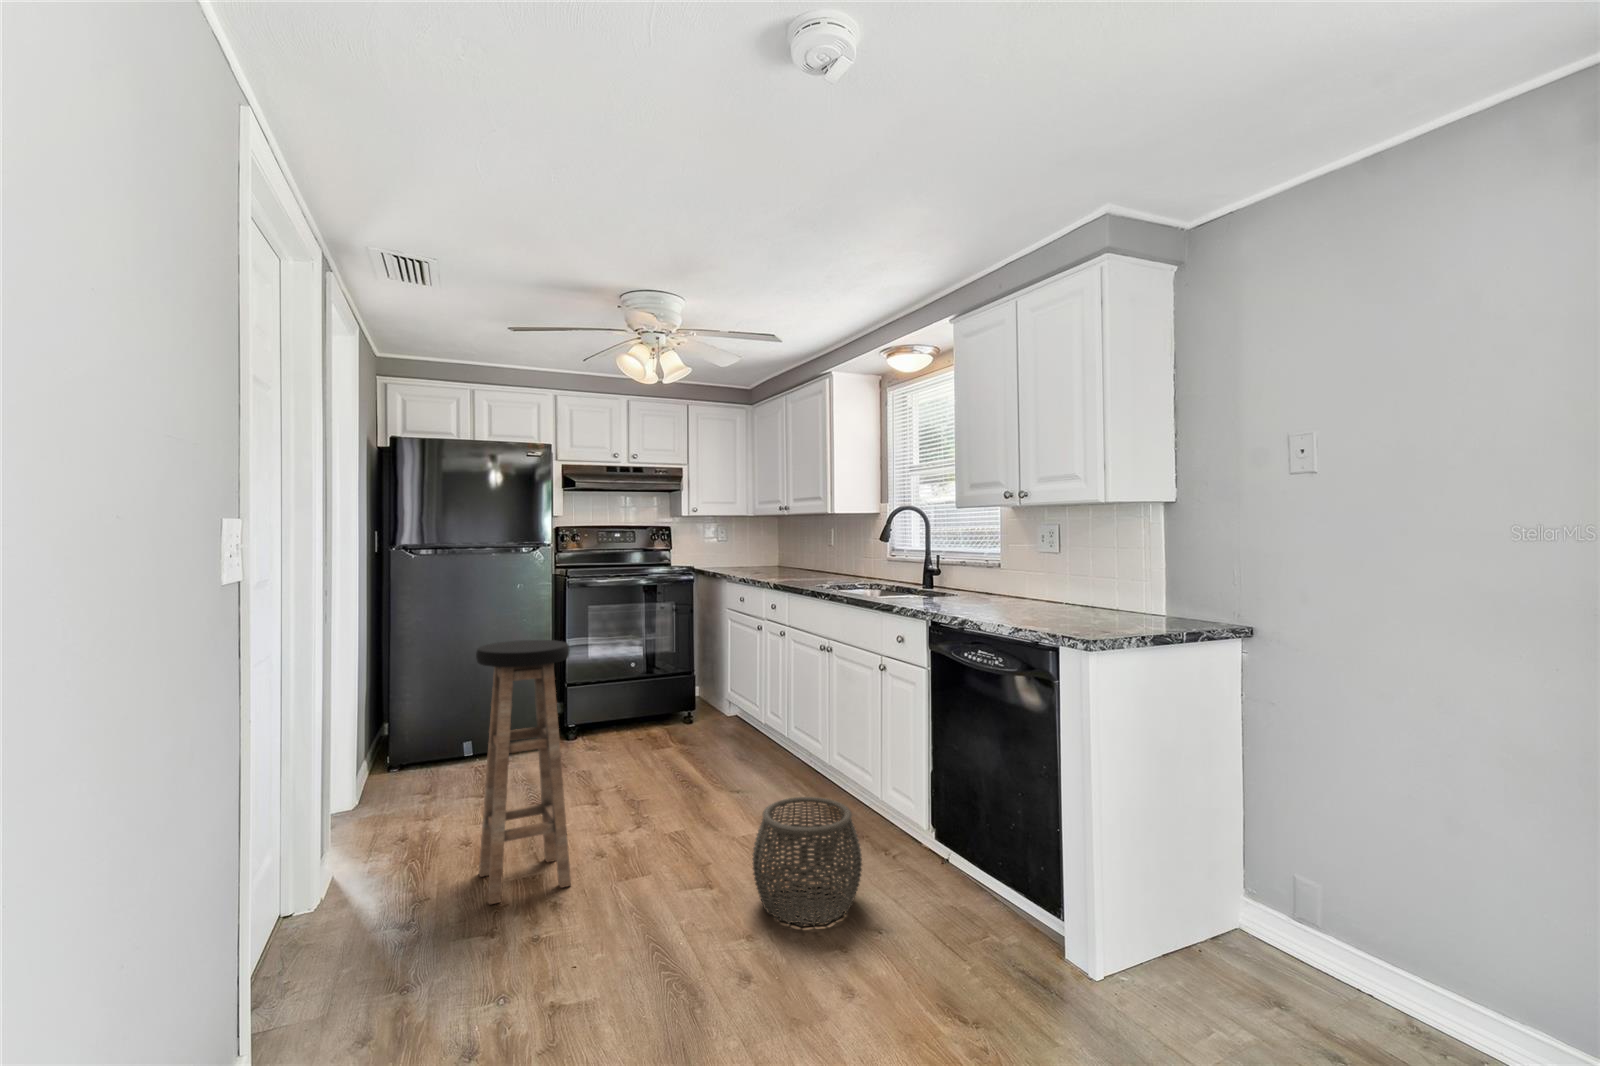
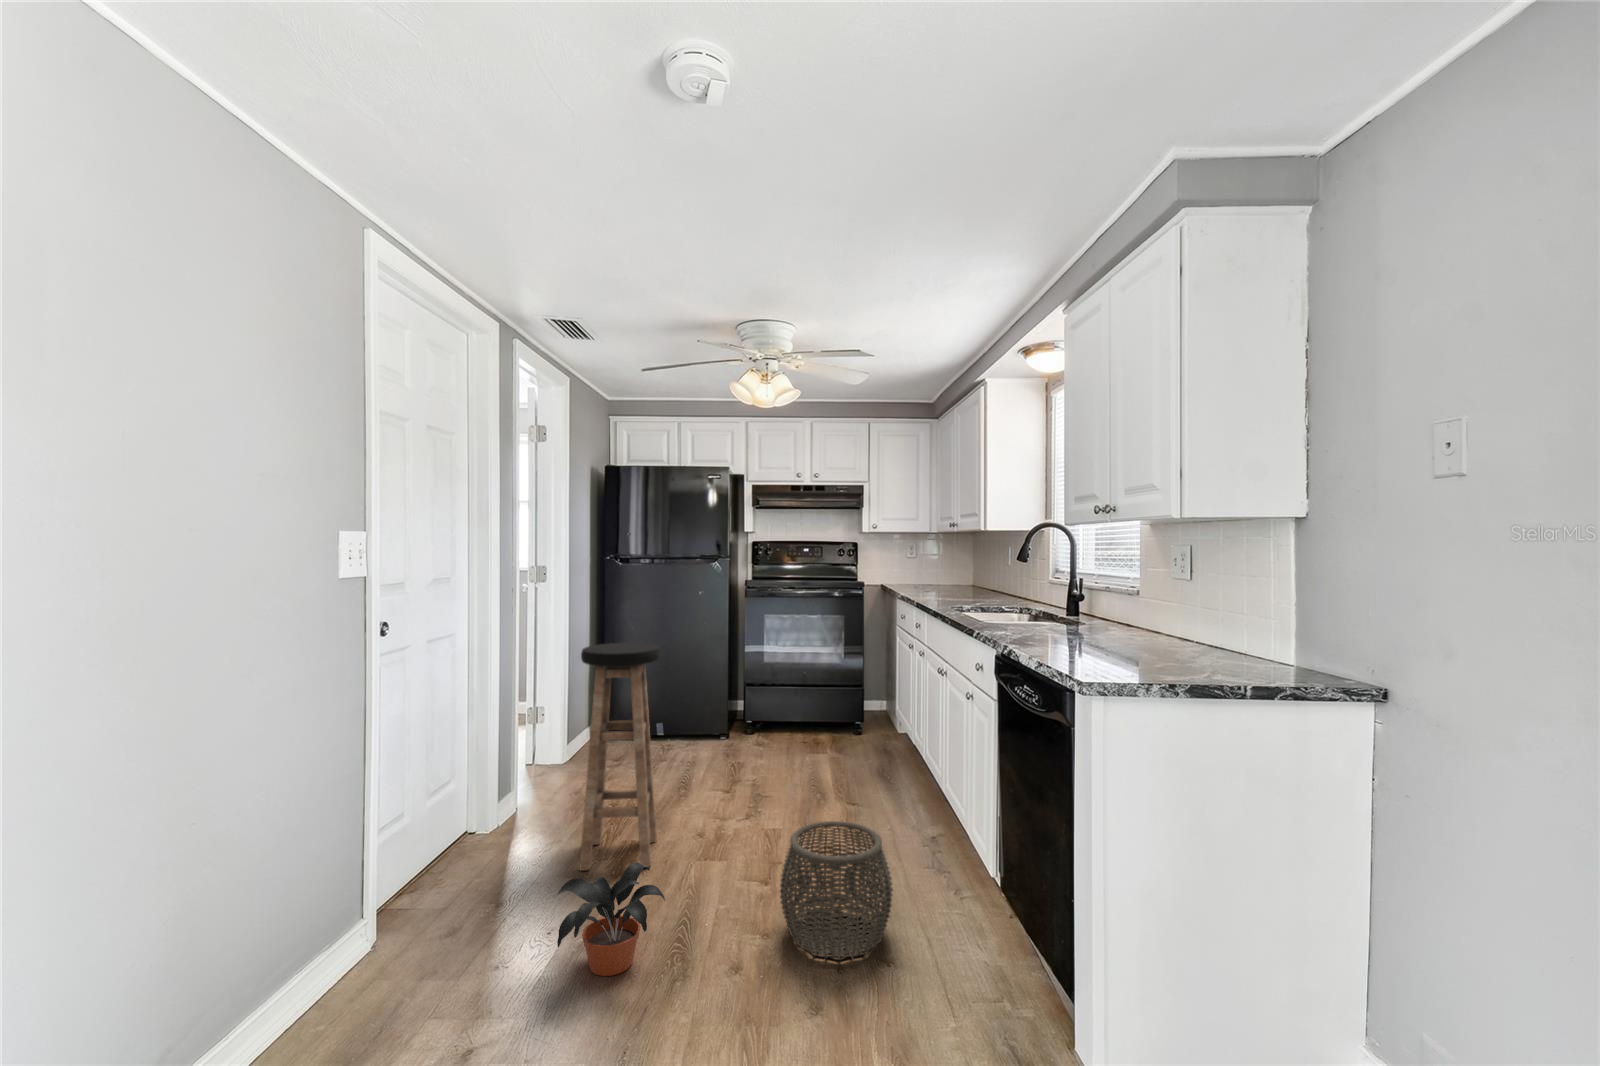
potted plant: none [535,872,661,996] -> present [557,863,665,976]

